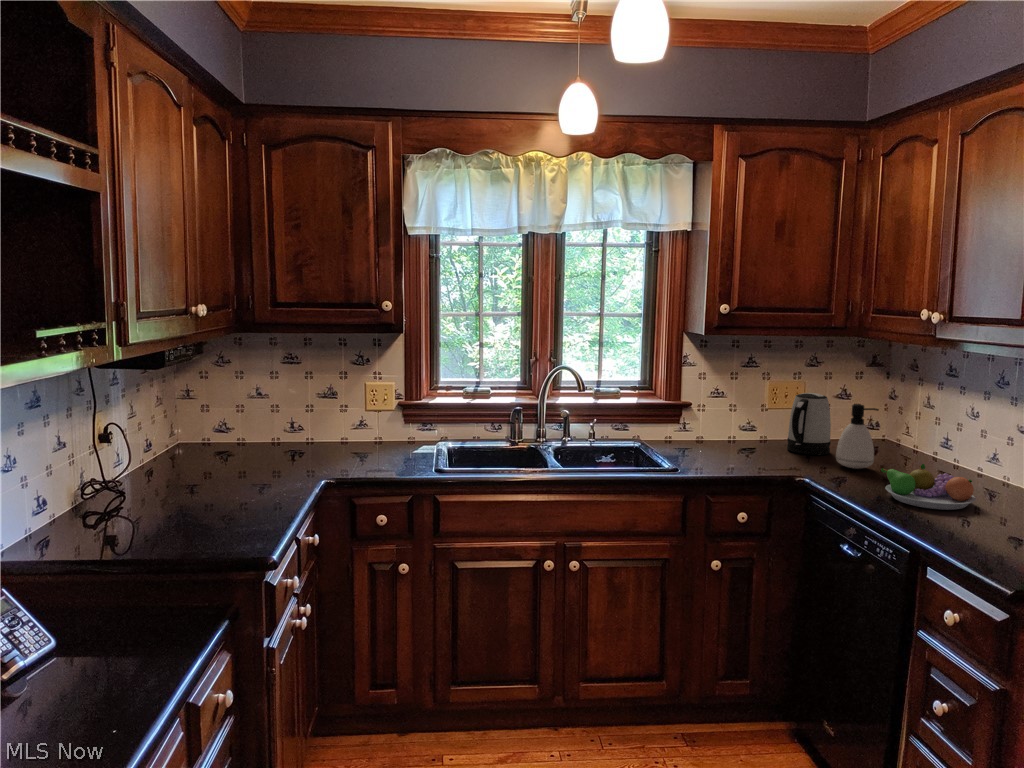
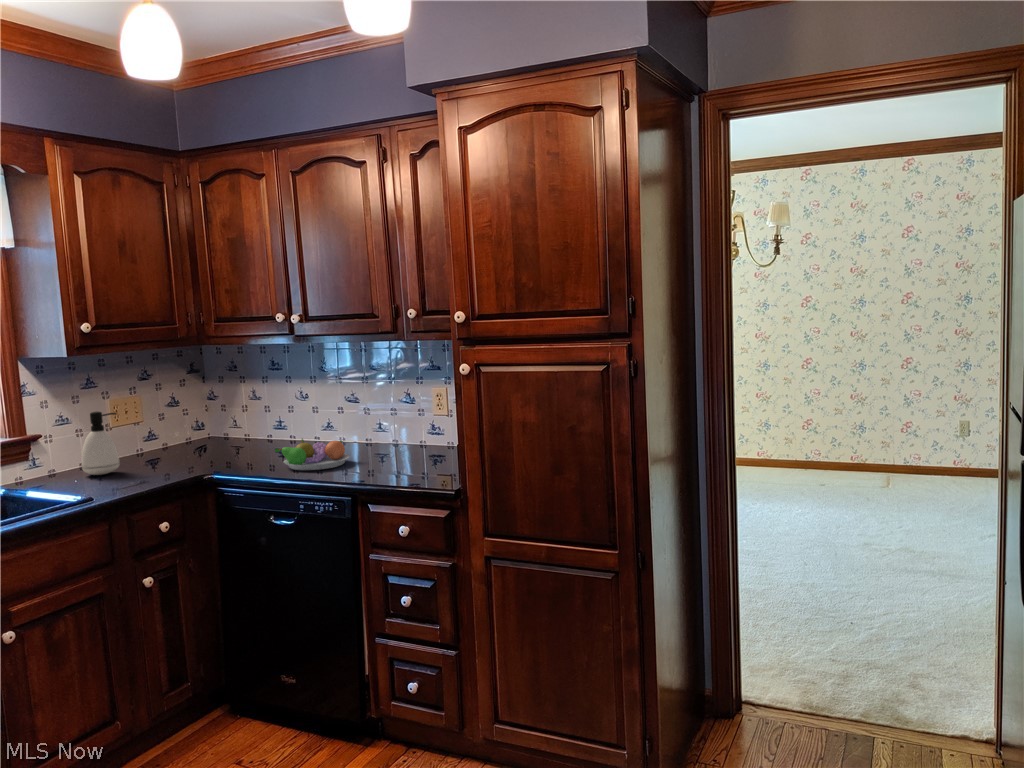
kettle: present [787,393,831,455] -> none [148,402,191,463]
soap dispenser: present [836,404,879,469] -> present [82,411,119,475]

